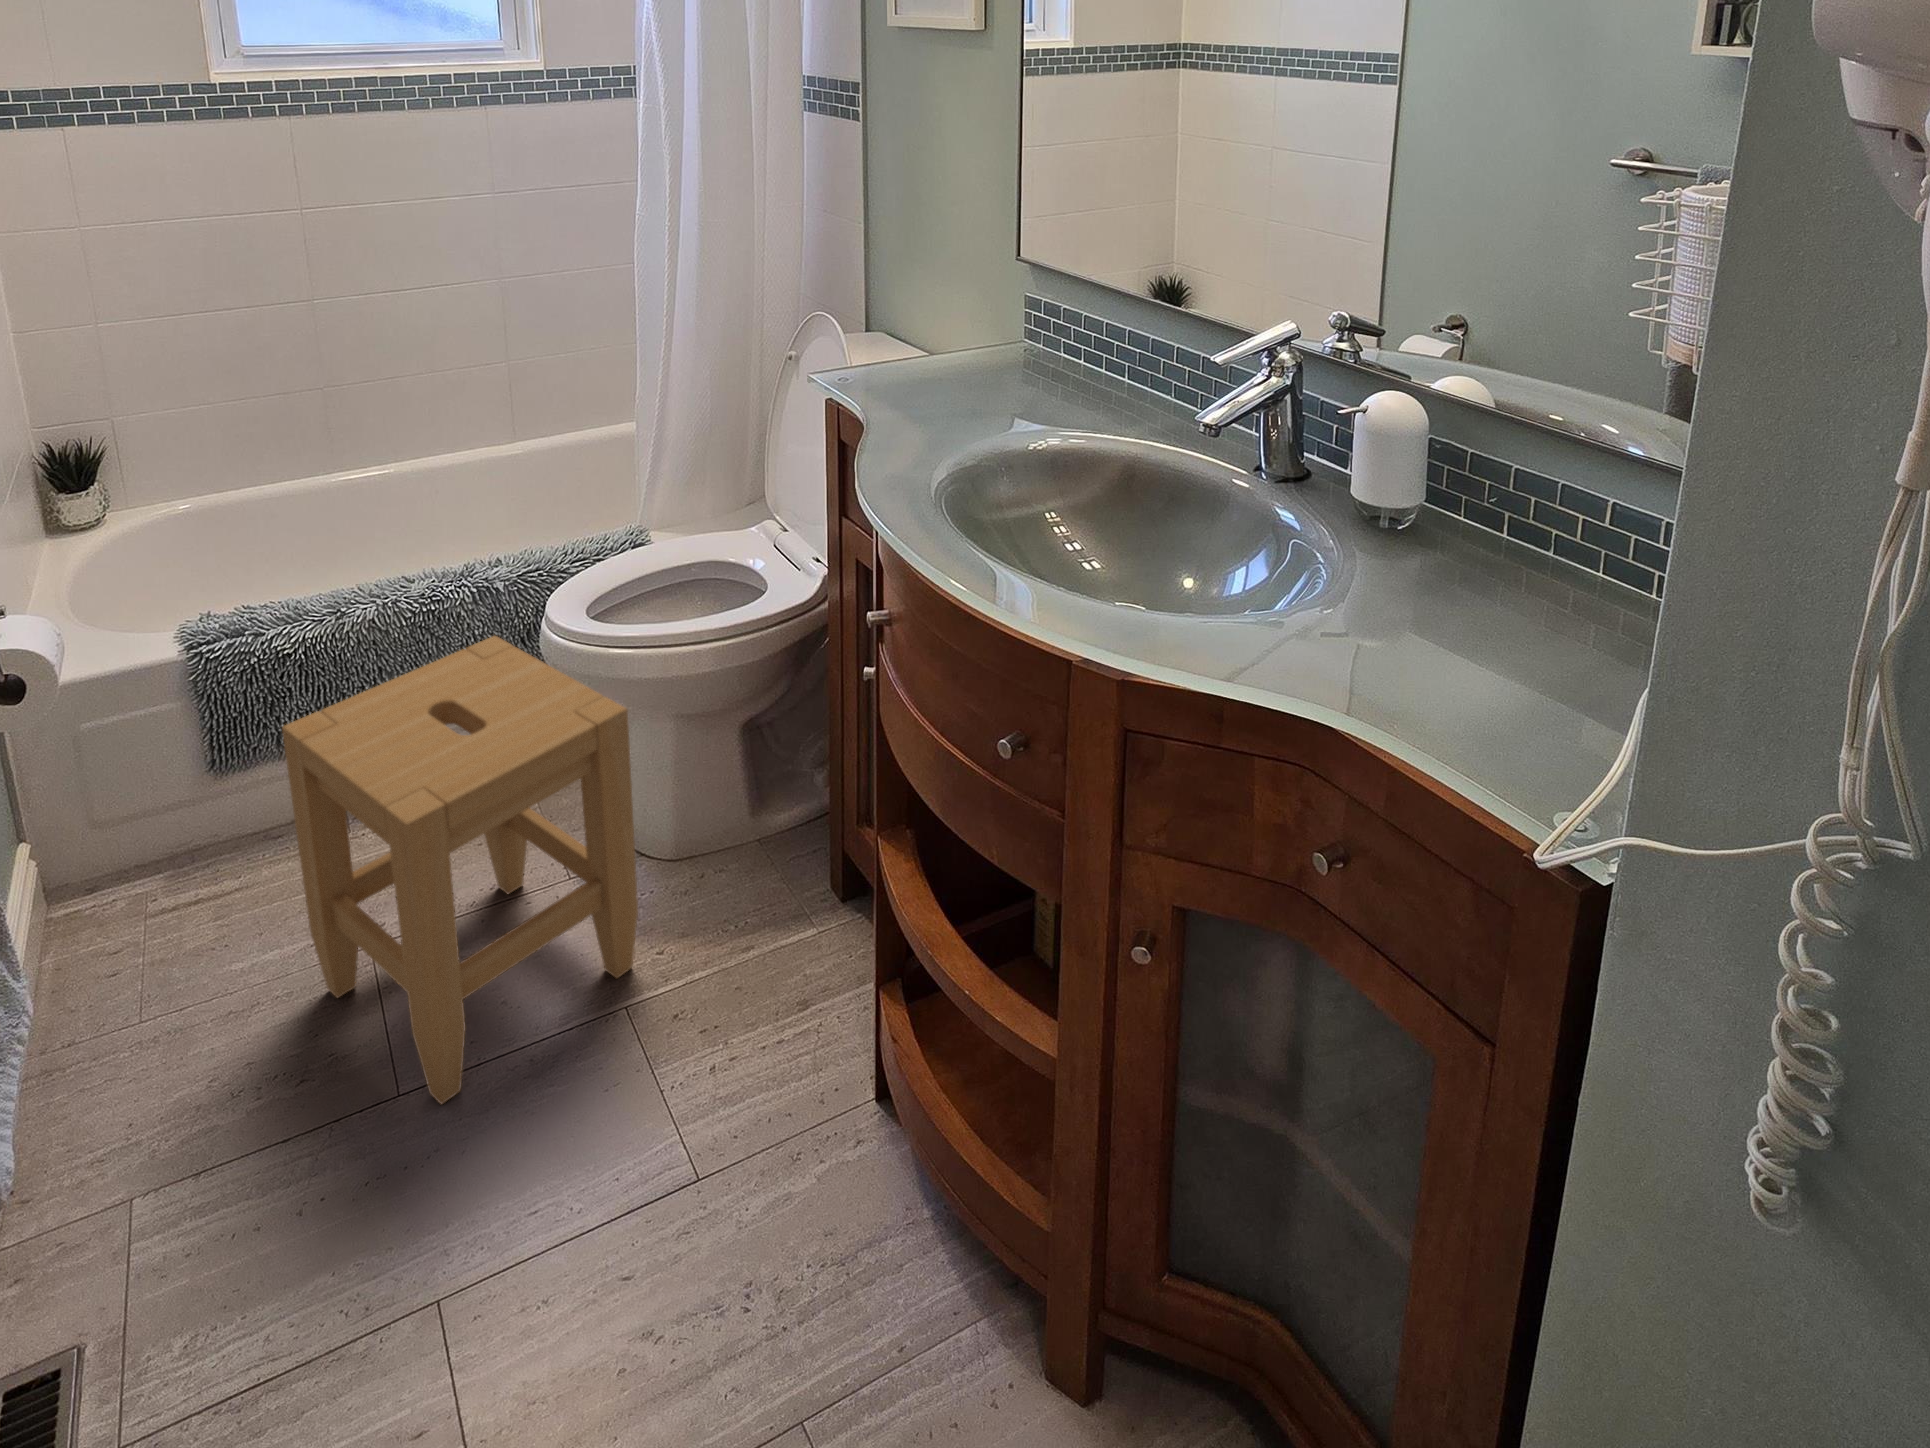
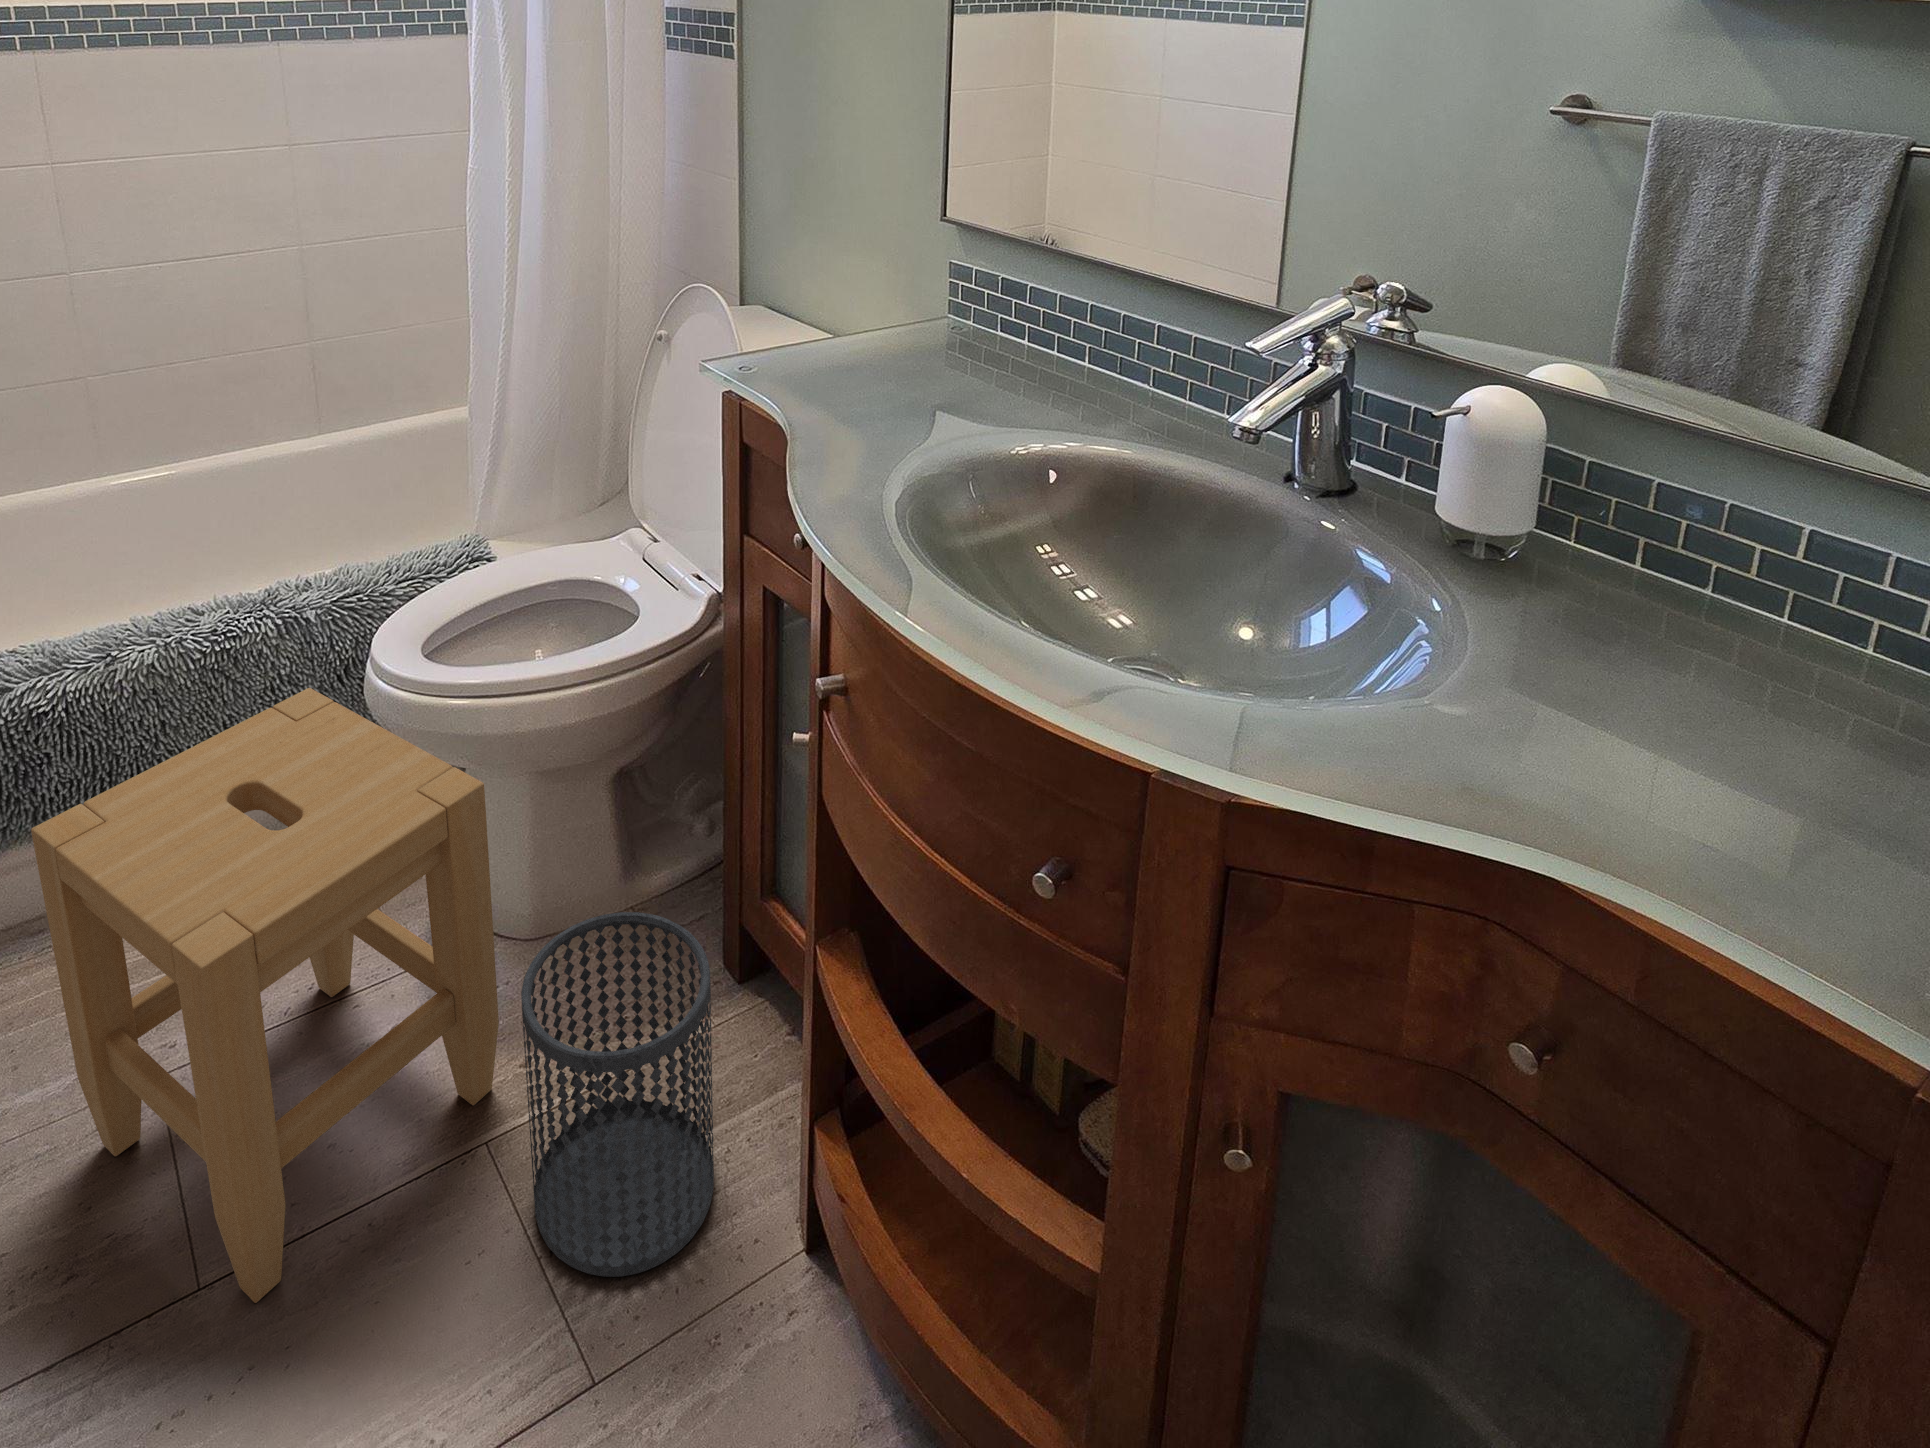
wastebasket: none [650,818,805,1106] -> present [521,912,714,1277]

